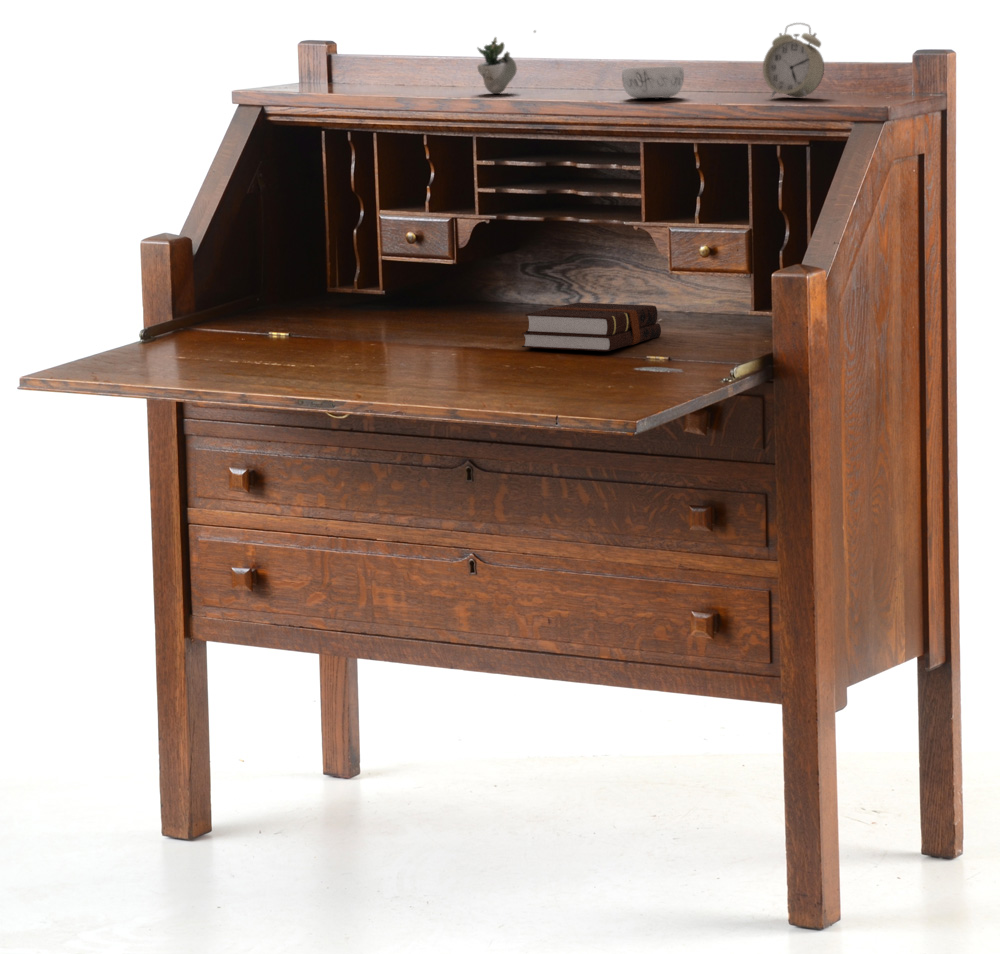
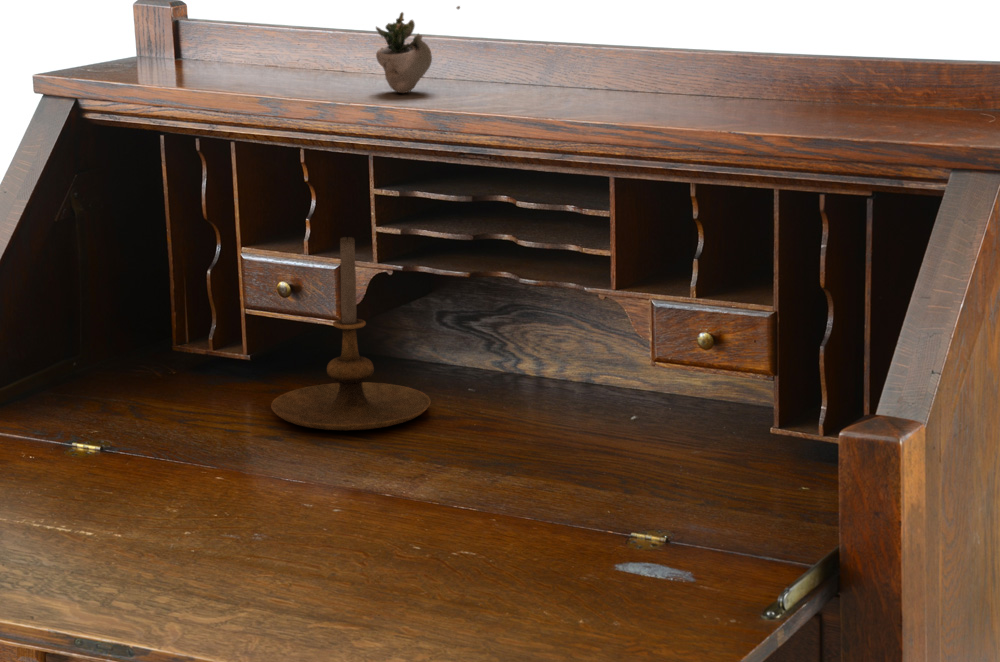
alarm clock: present [763,23,824,97] -> none [795,7,887,118]
decorative bowl: present [622,66,684,98] -> none [586,64,677,113]
candle holder: none [404,194,518,327] -> present [271,236,431,430]
hardback book: present [522,303,661,351] -> none [435,402,638,510]

